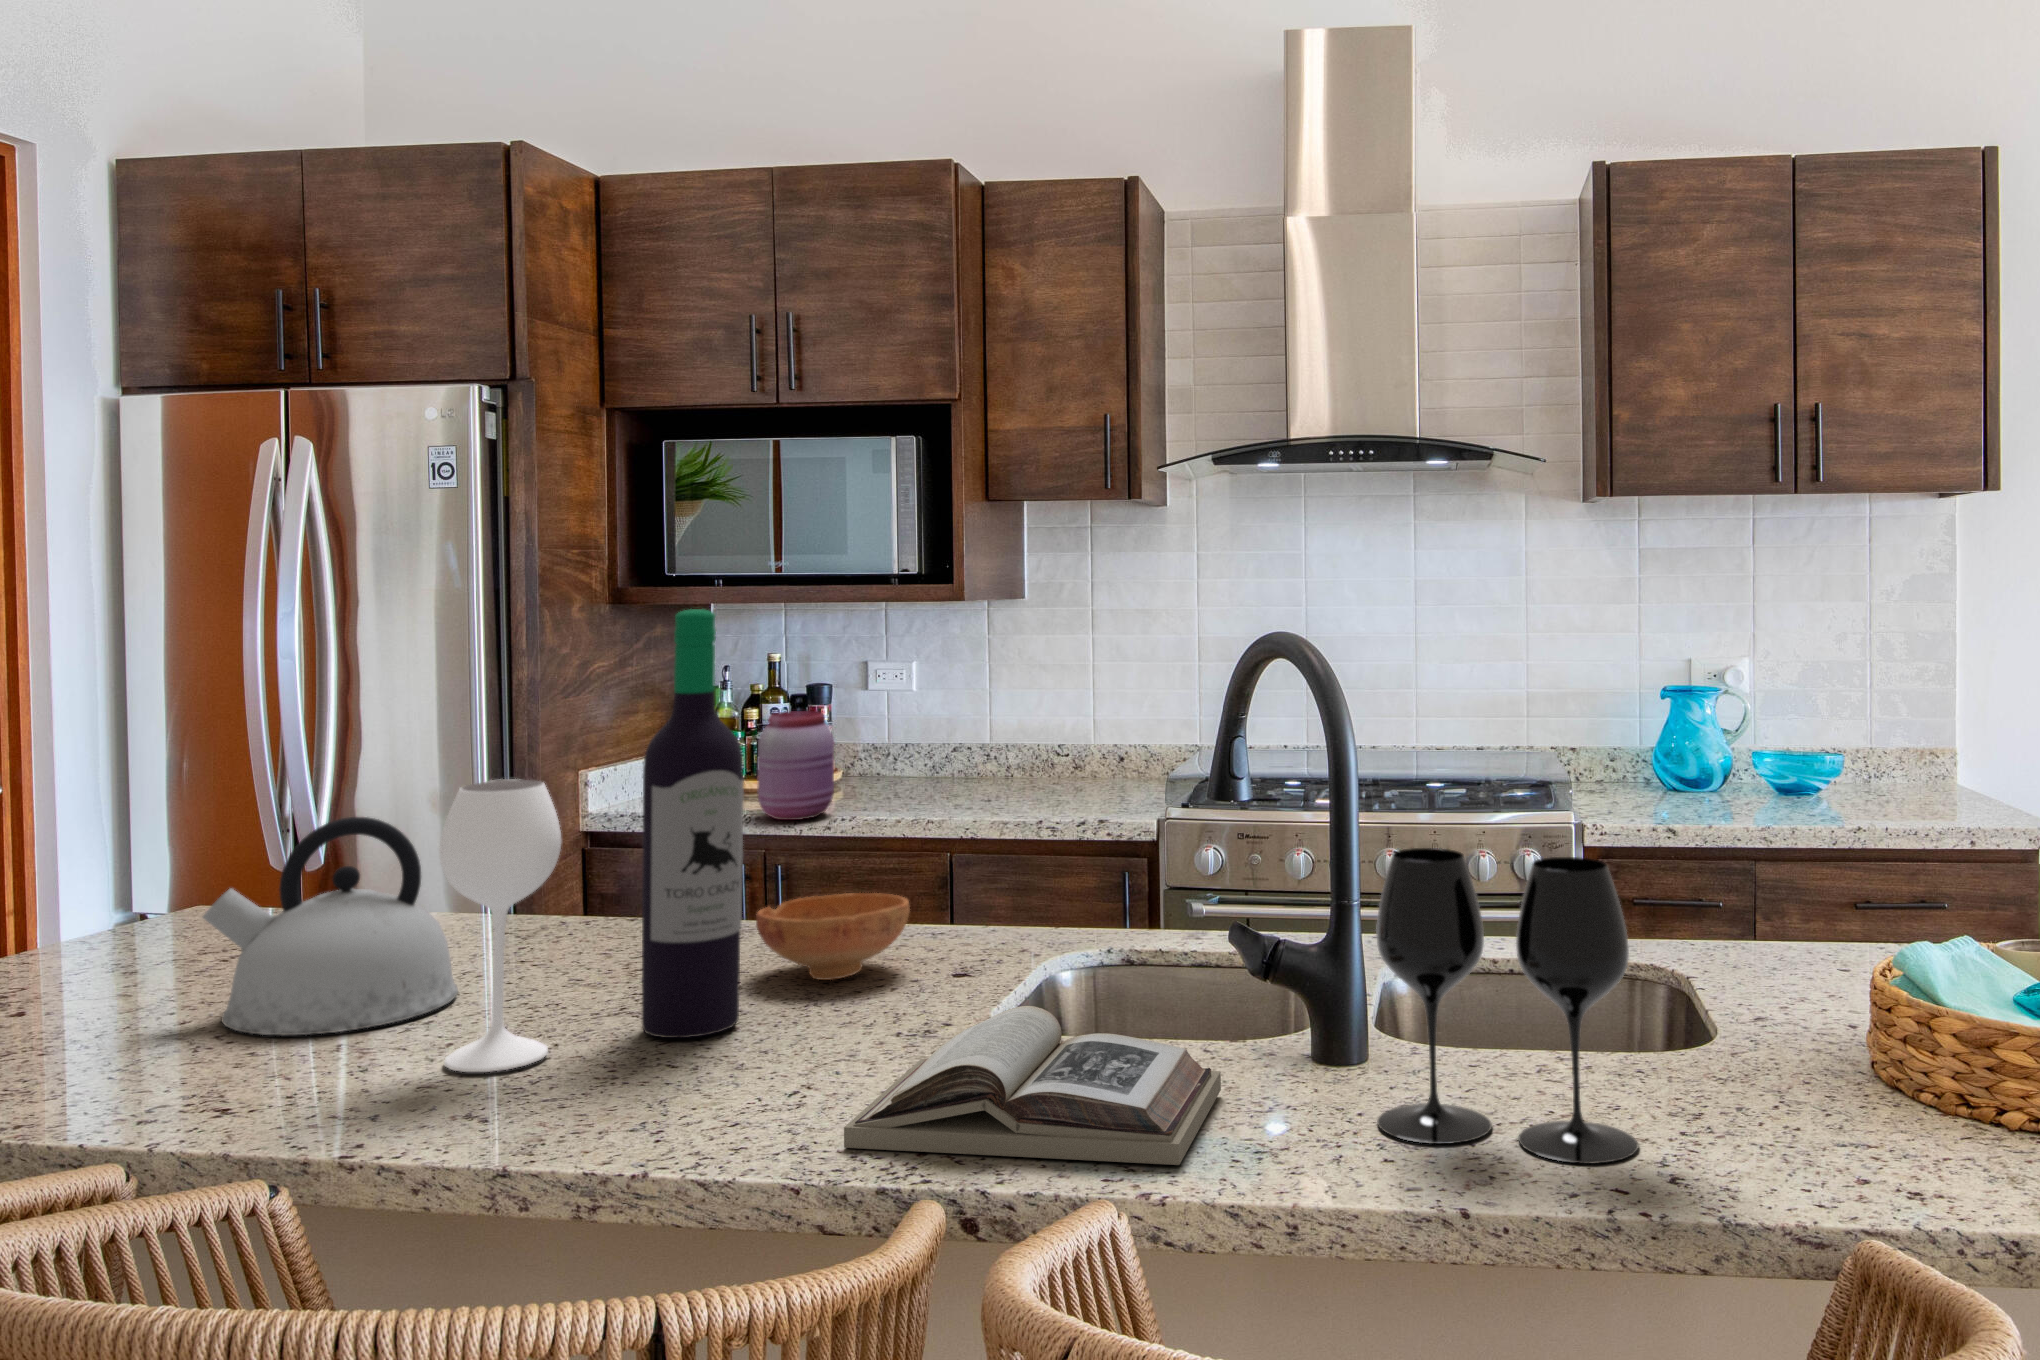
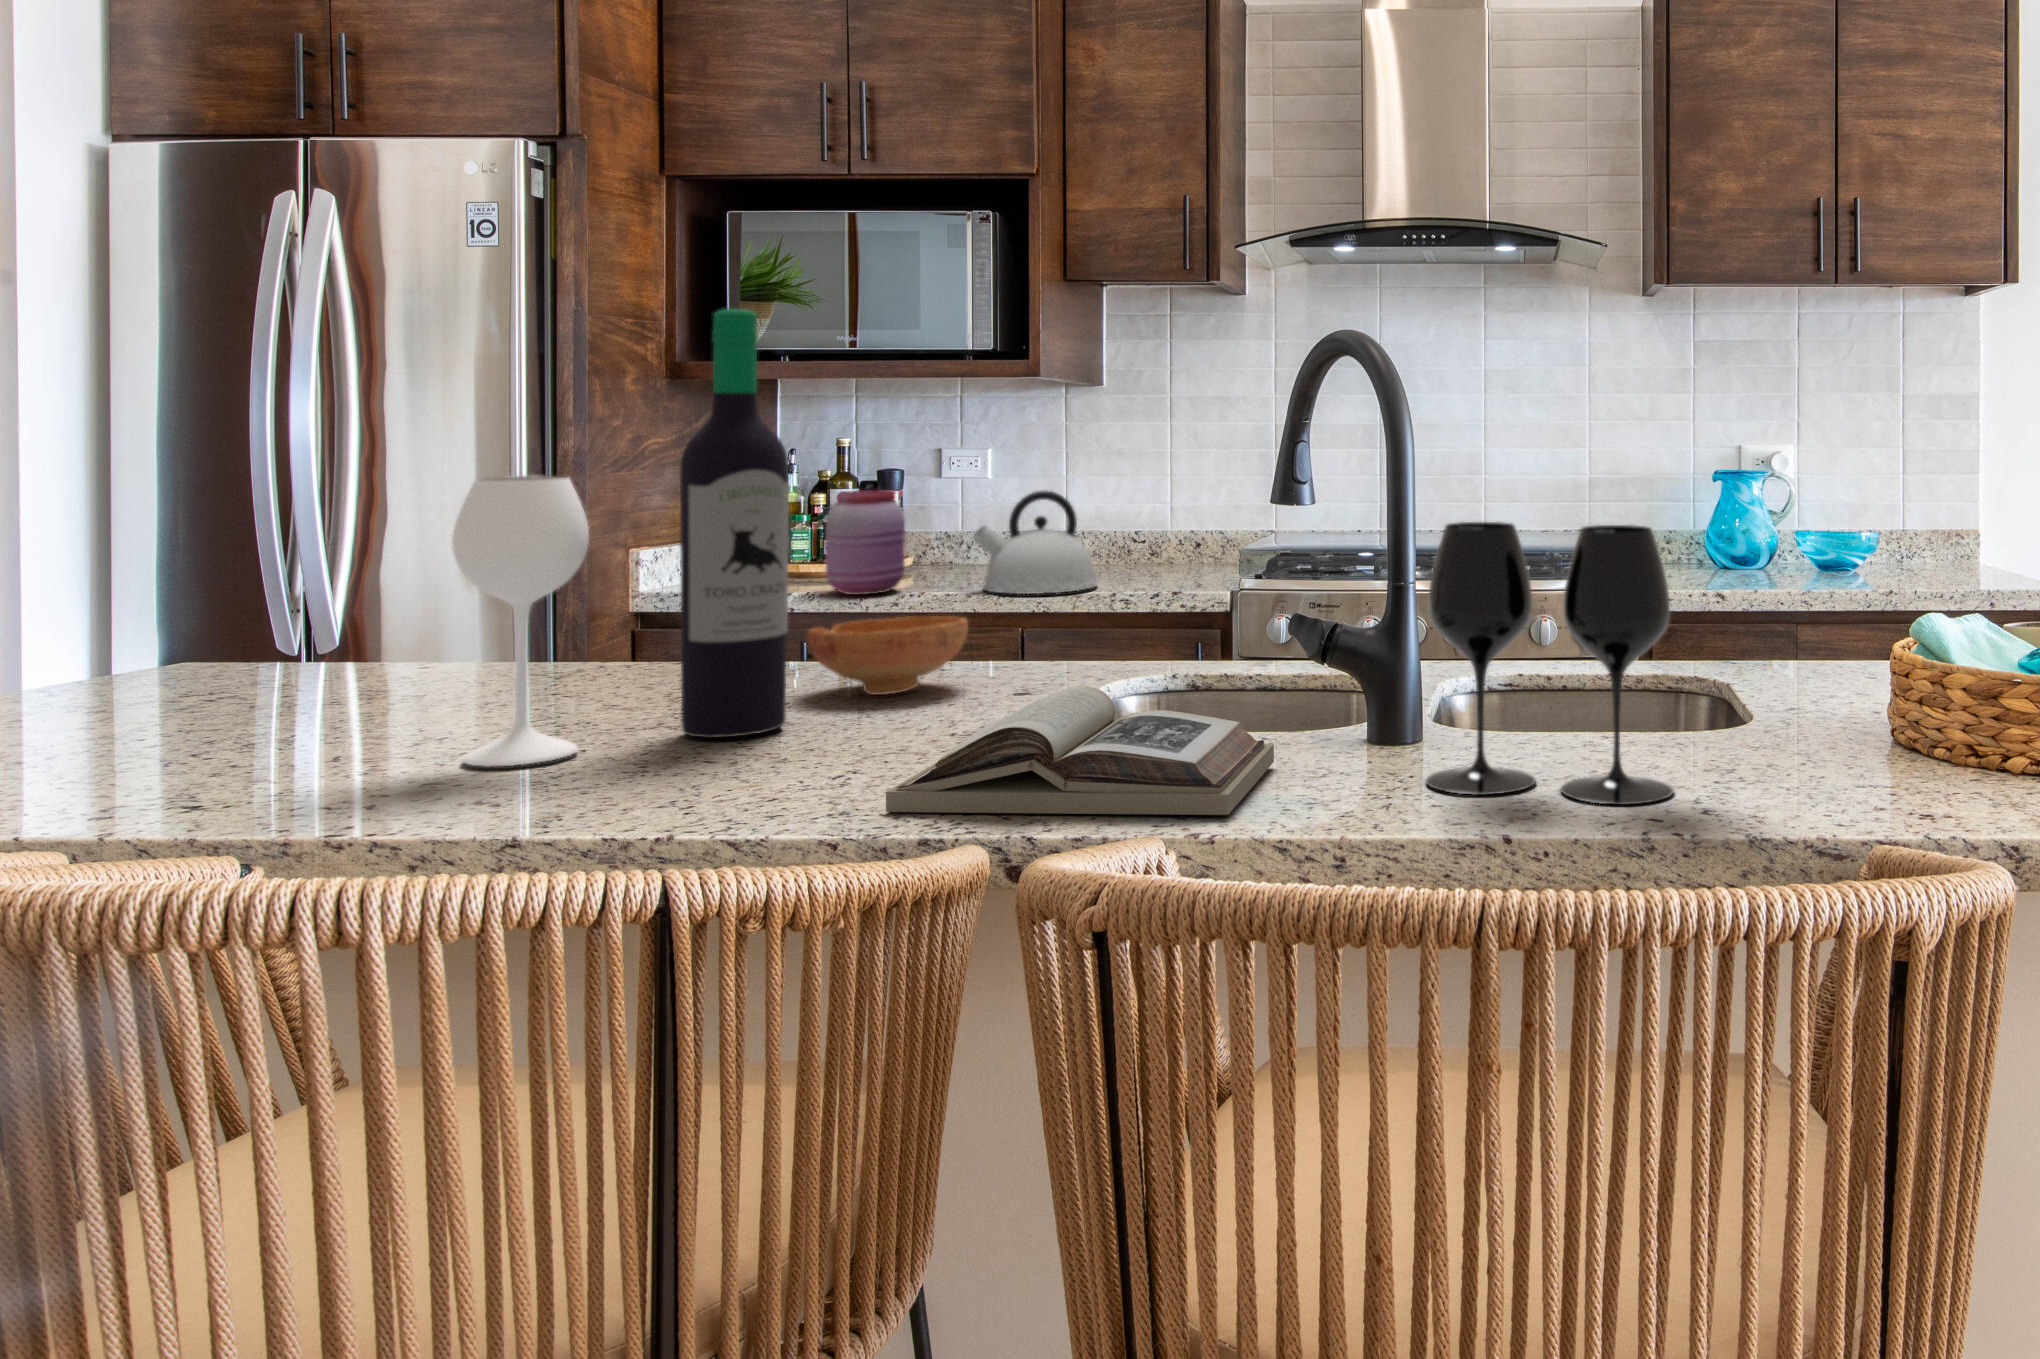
kettle: present [202,817,458,1035] -> present [973,490,1097,594]

